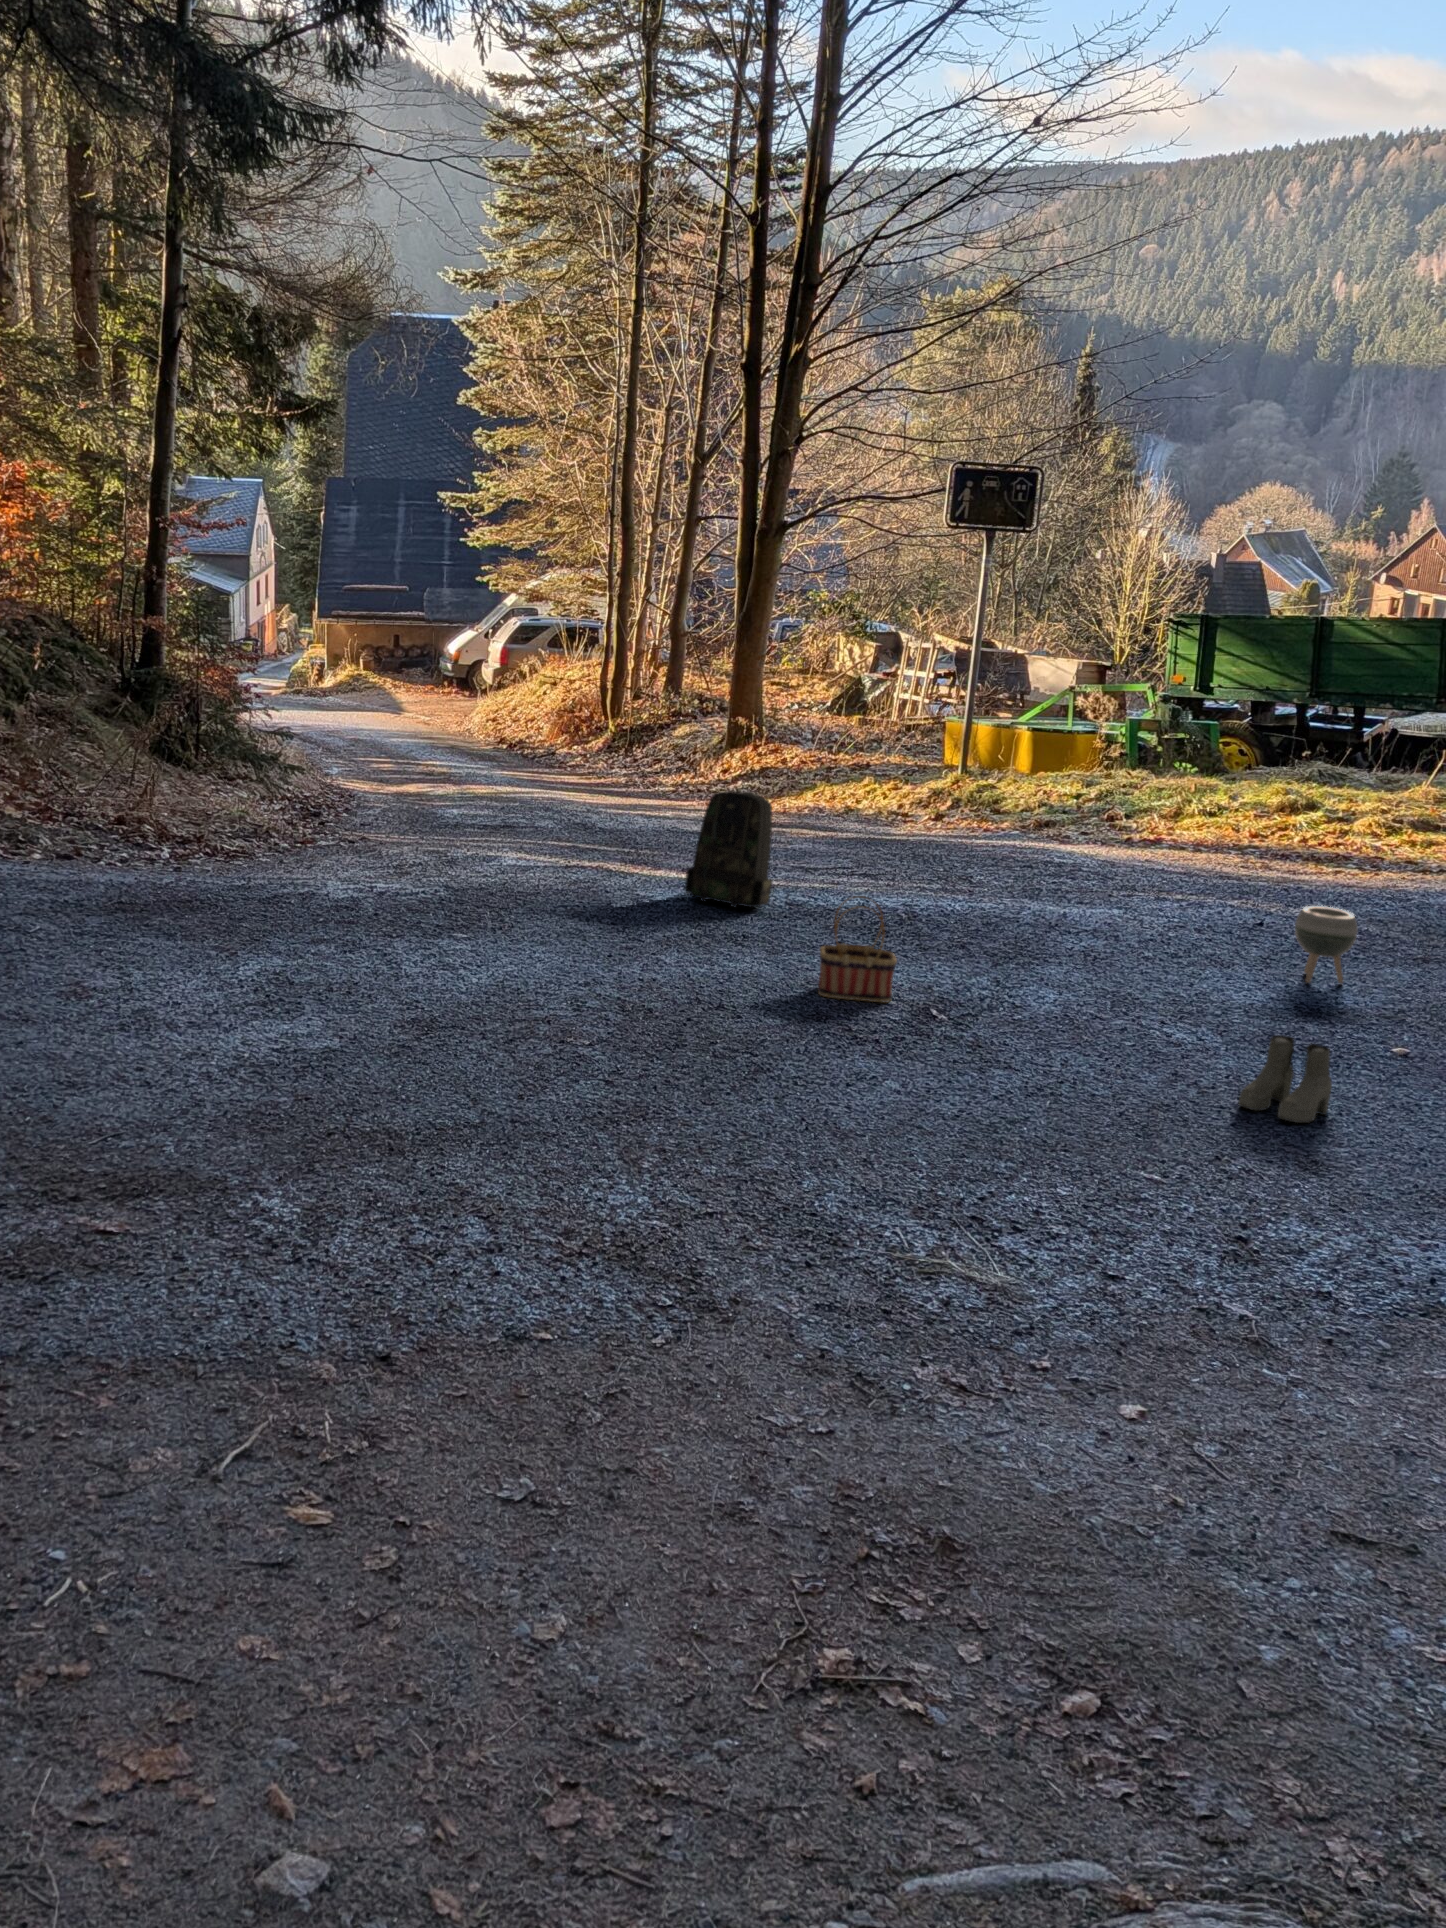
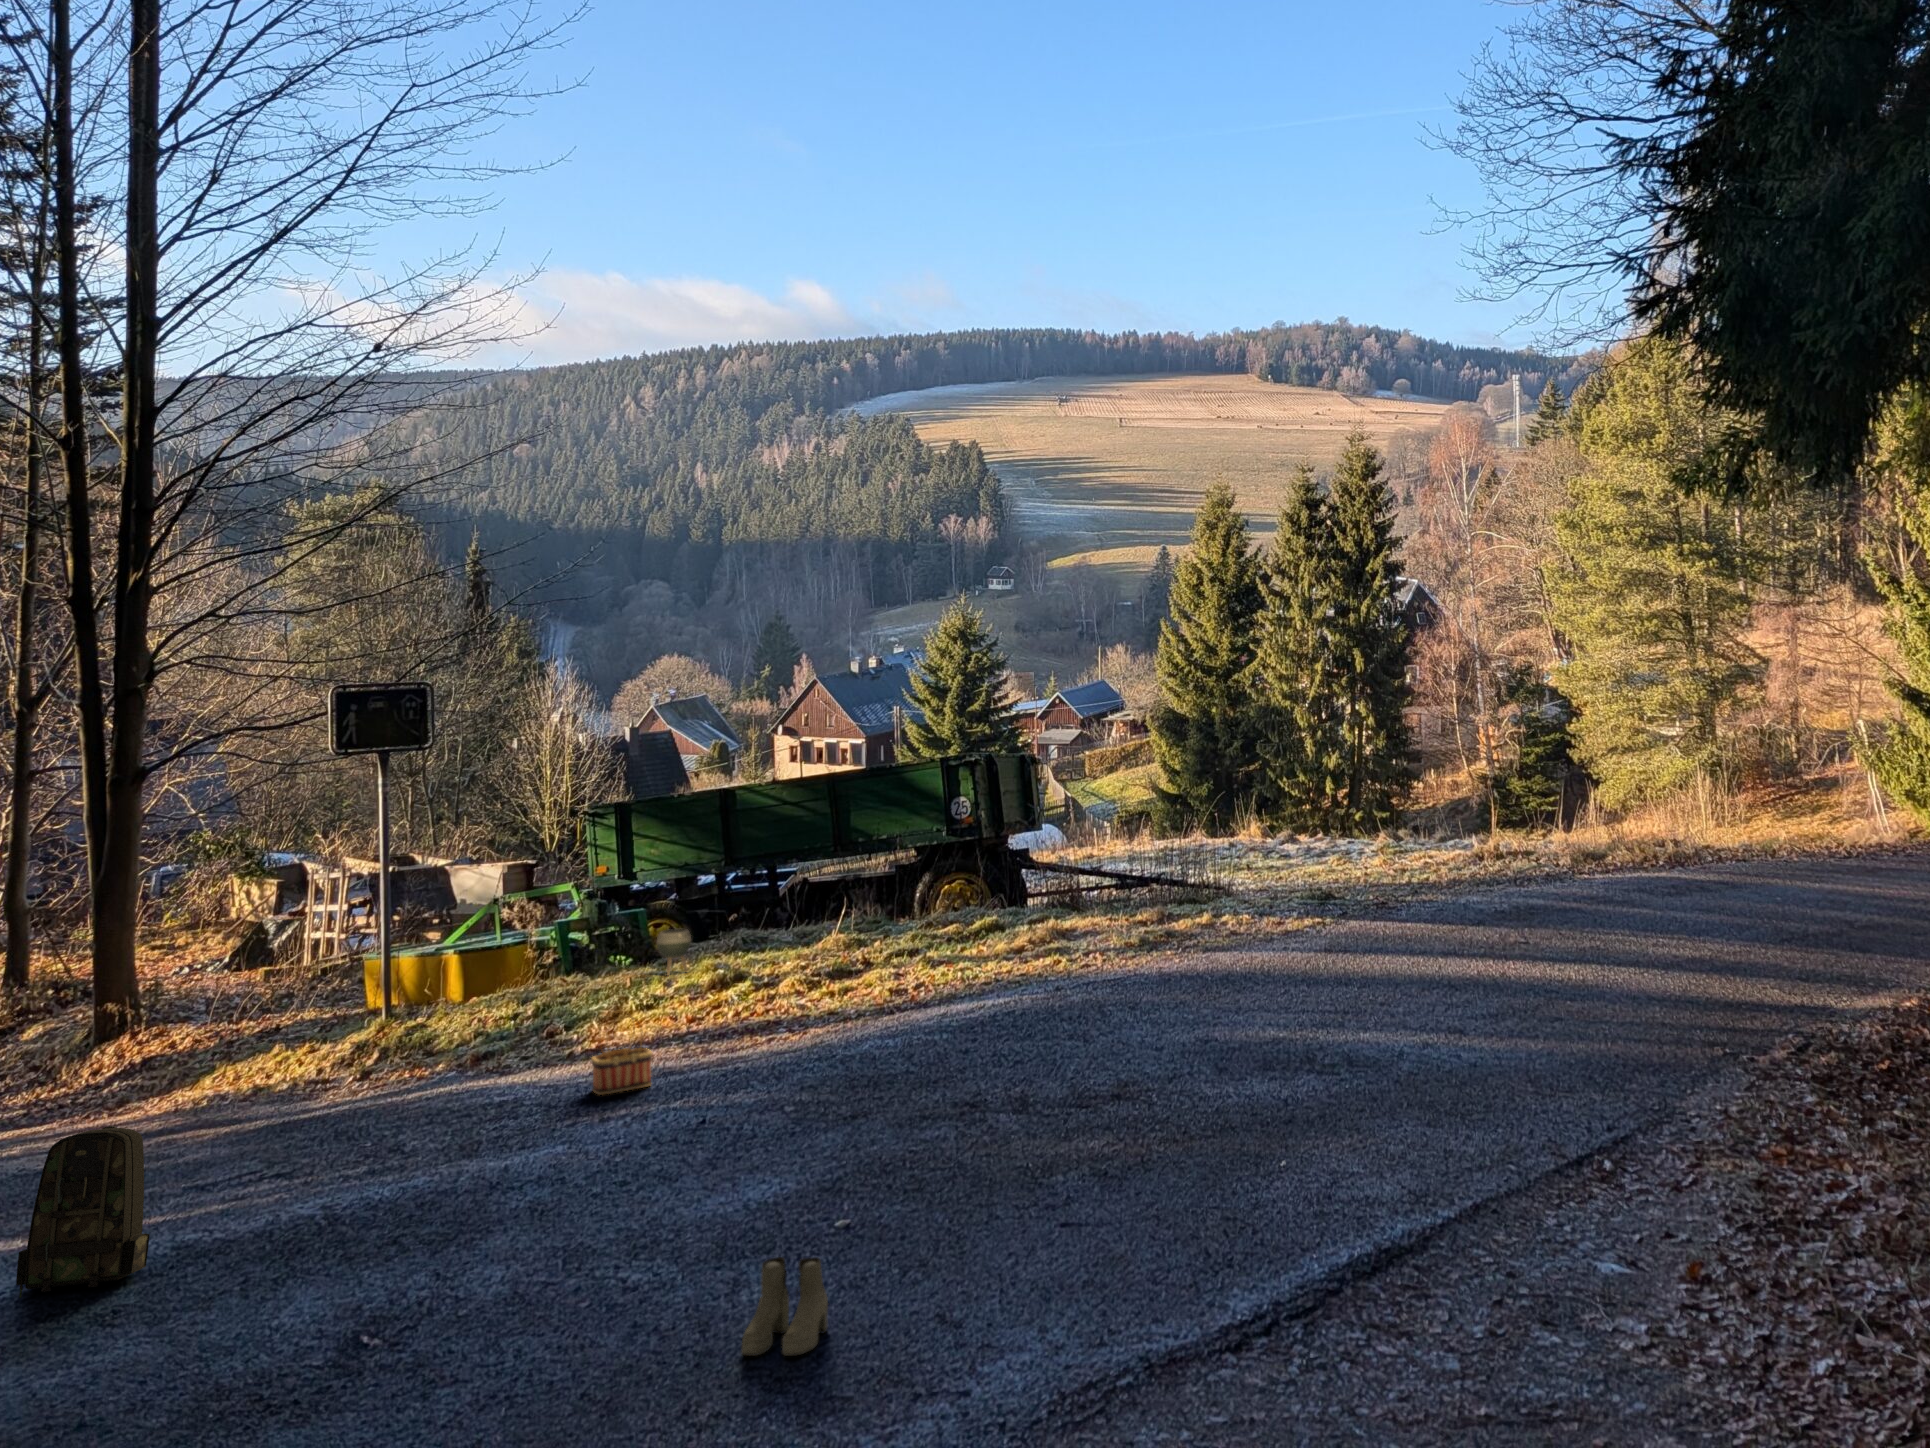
basket: present [818,896,897,1002] -> present [591,1012,652,1095]
planter: present [1295,906,1358,984] -> present [657,929,691,975]

